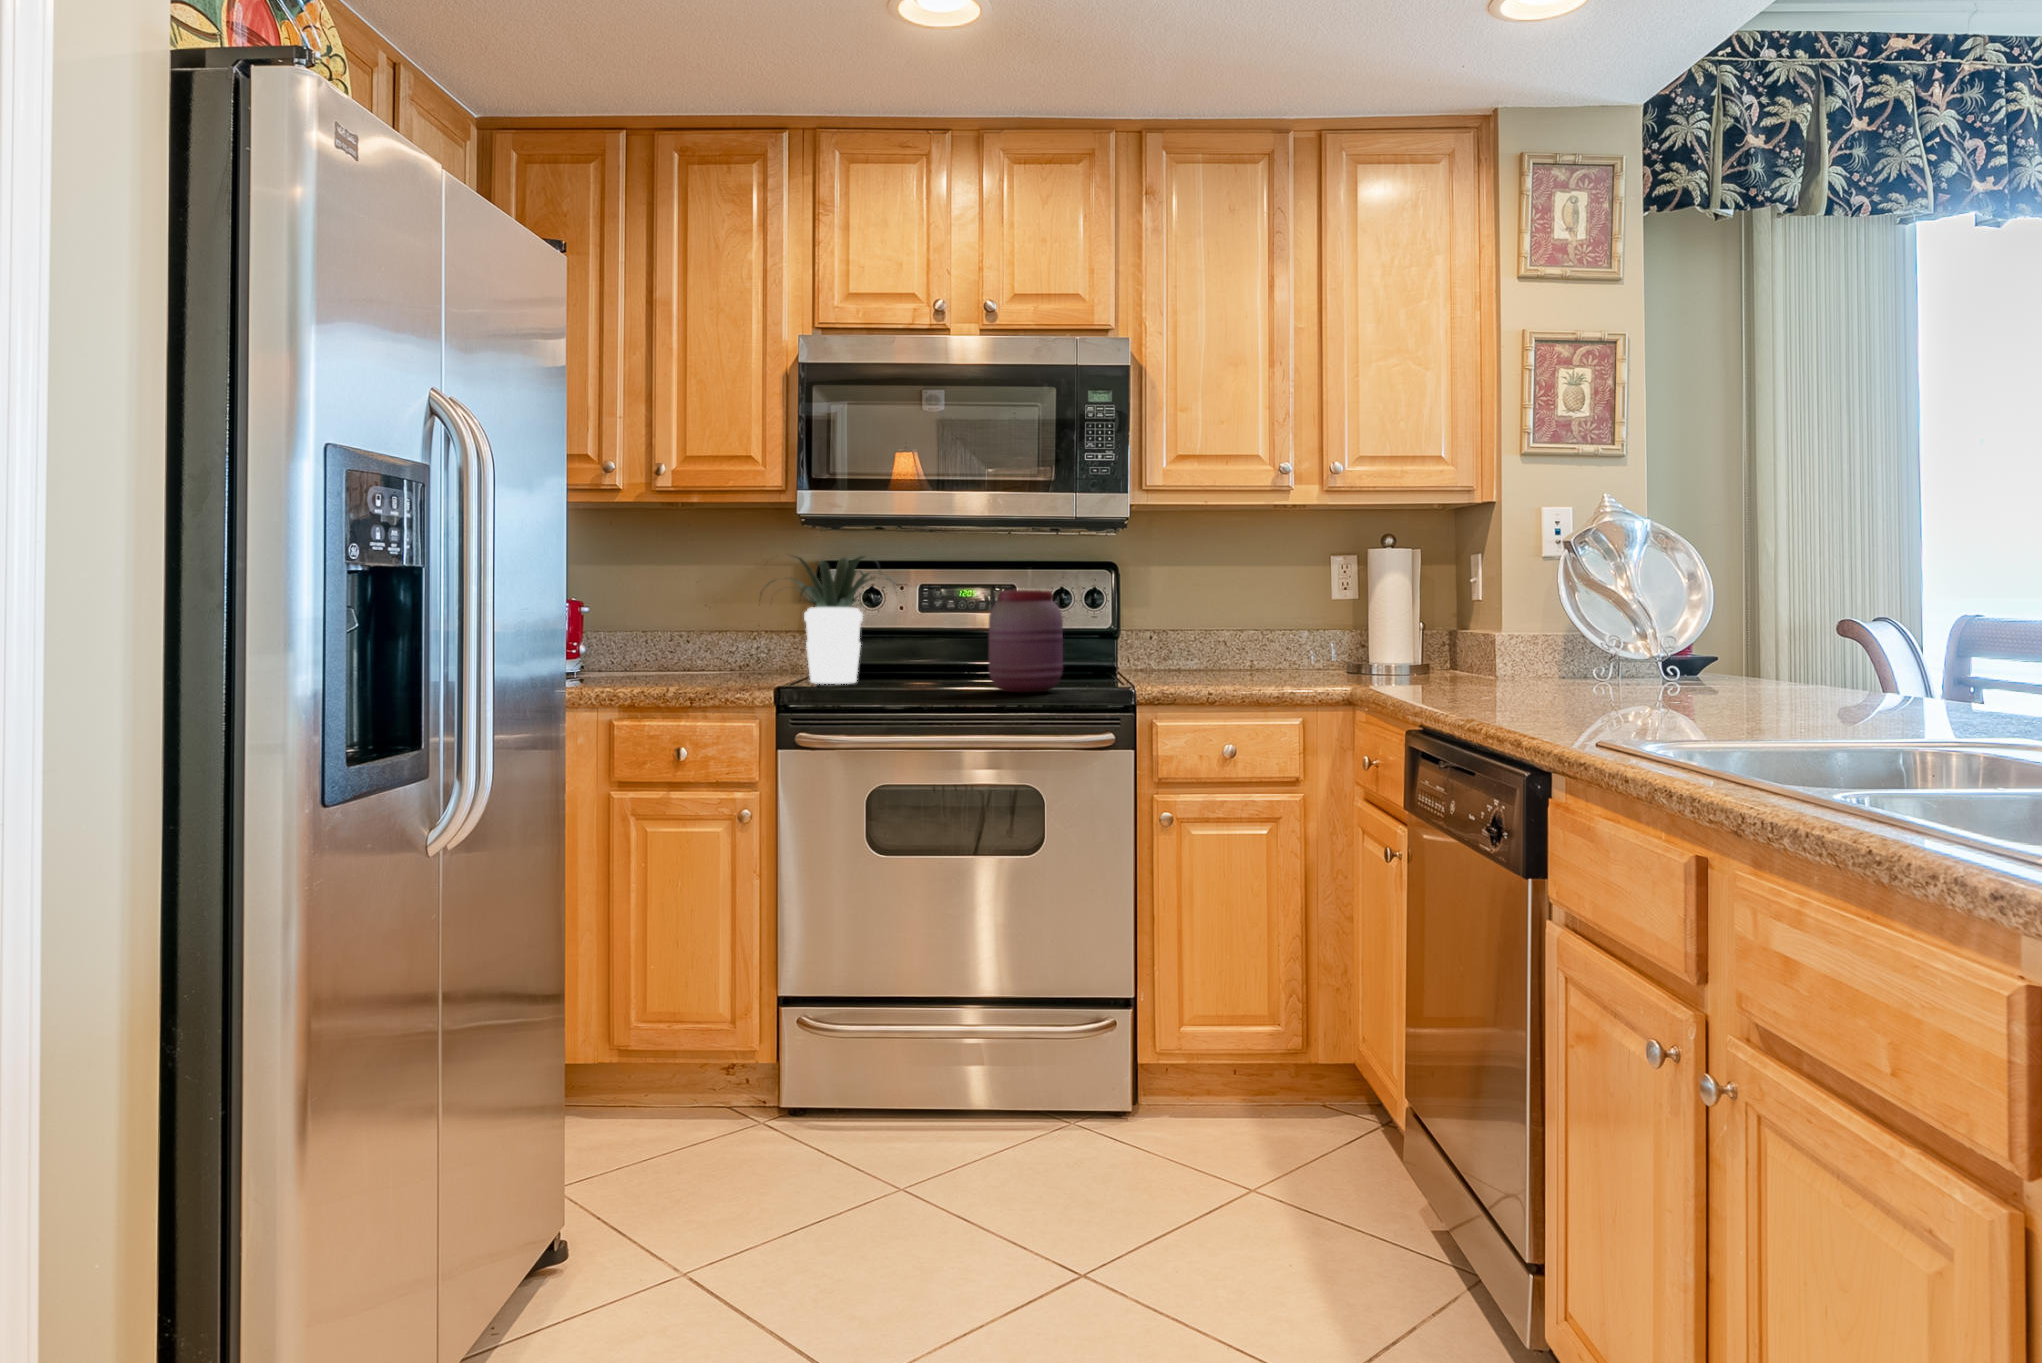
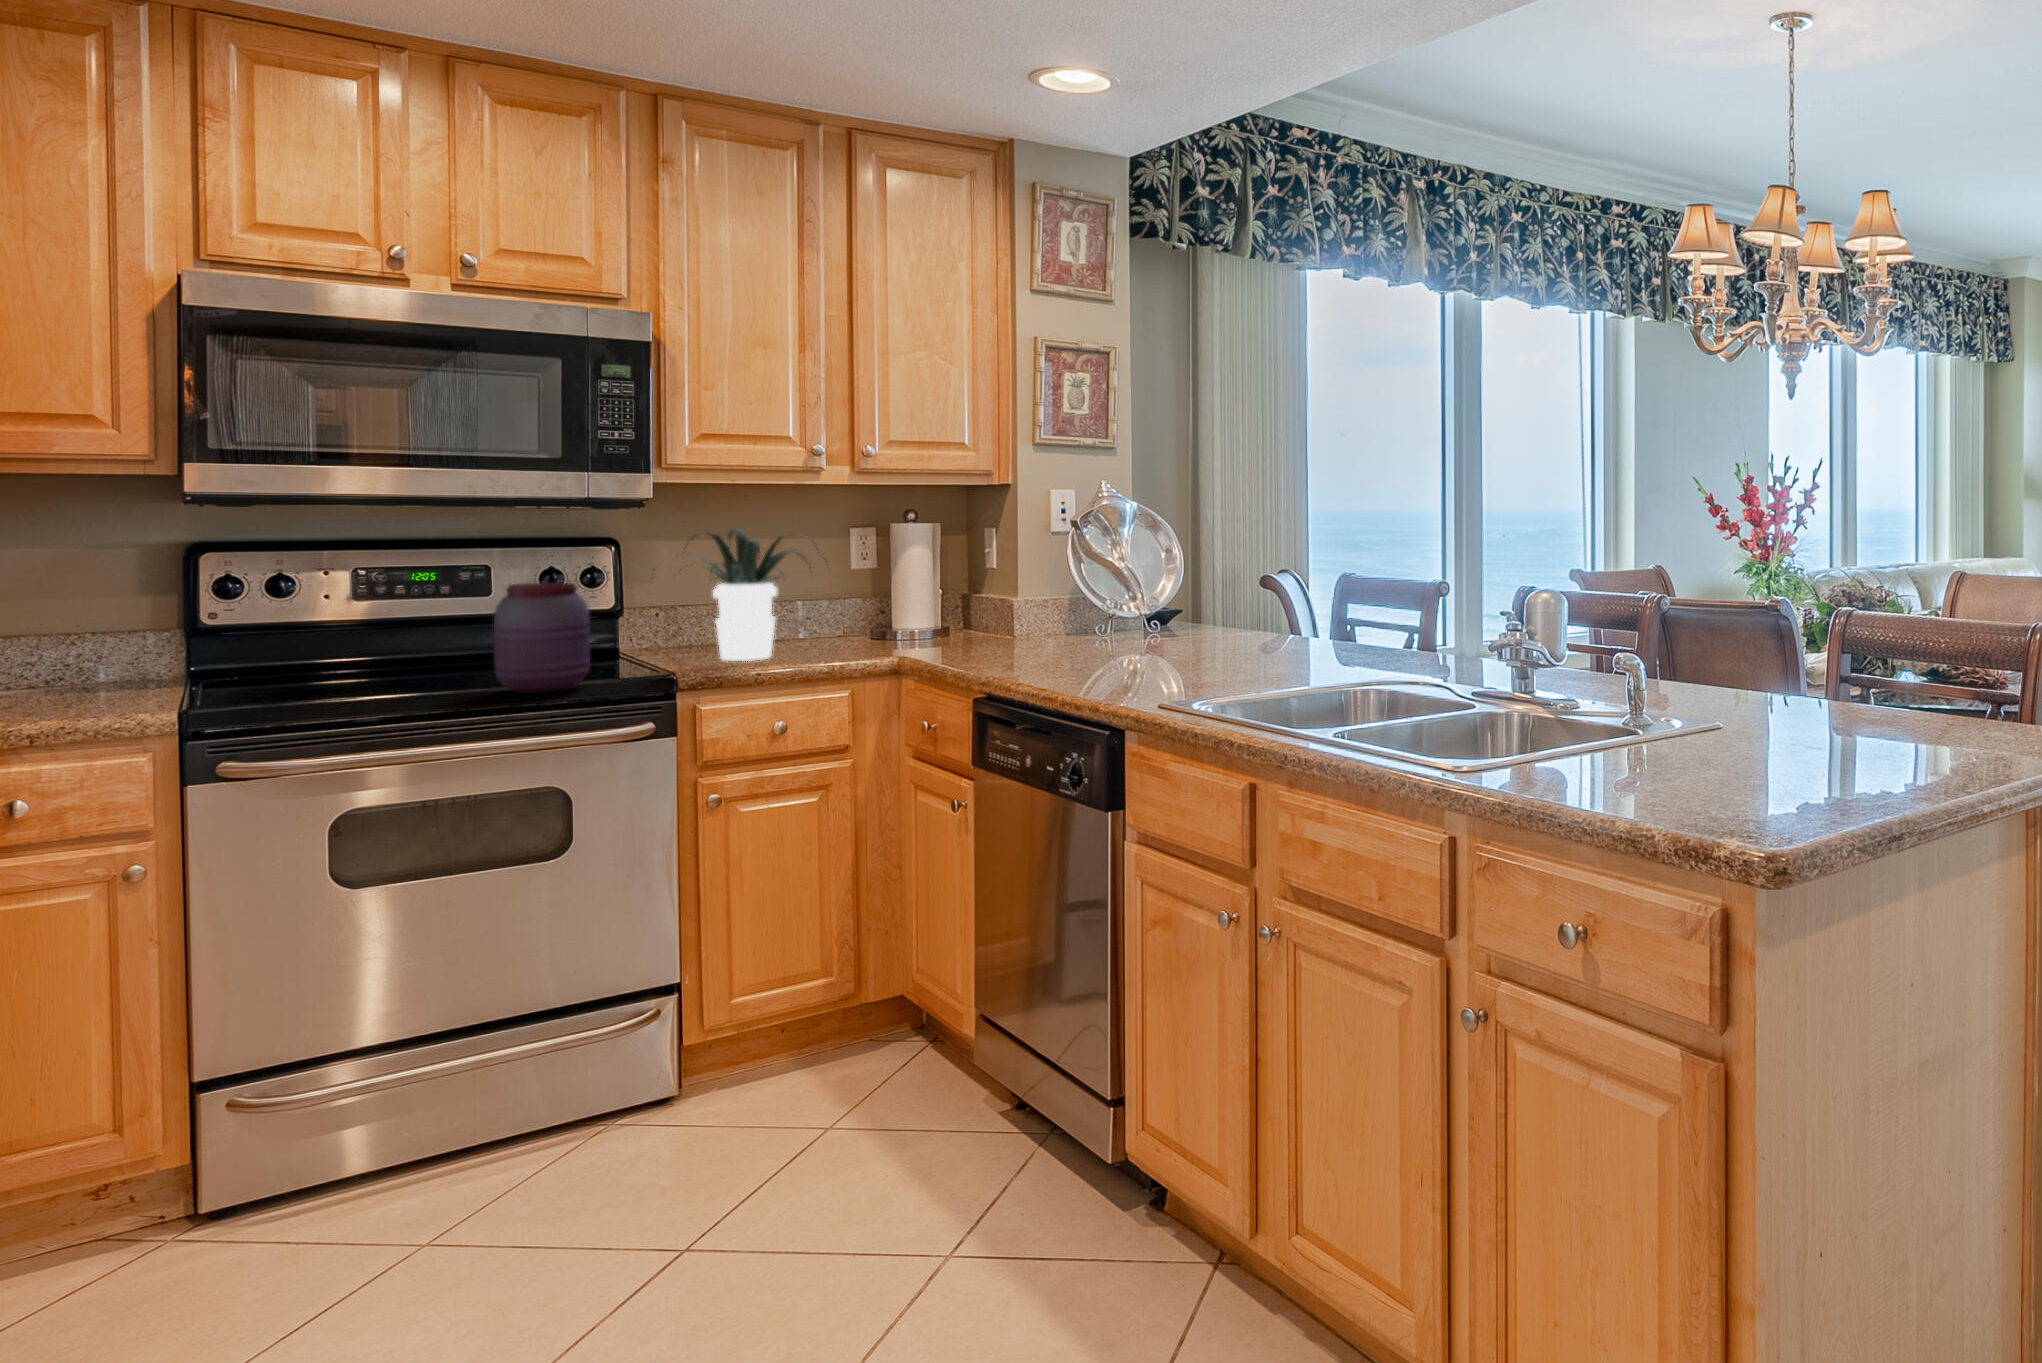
potted plant: present [767,556,895,684] -> present [685,529,818,661]

